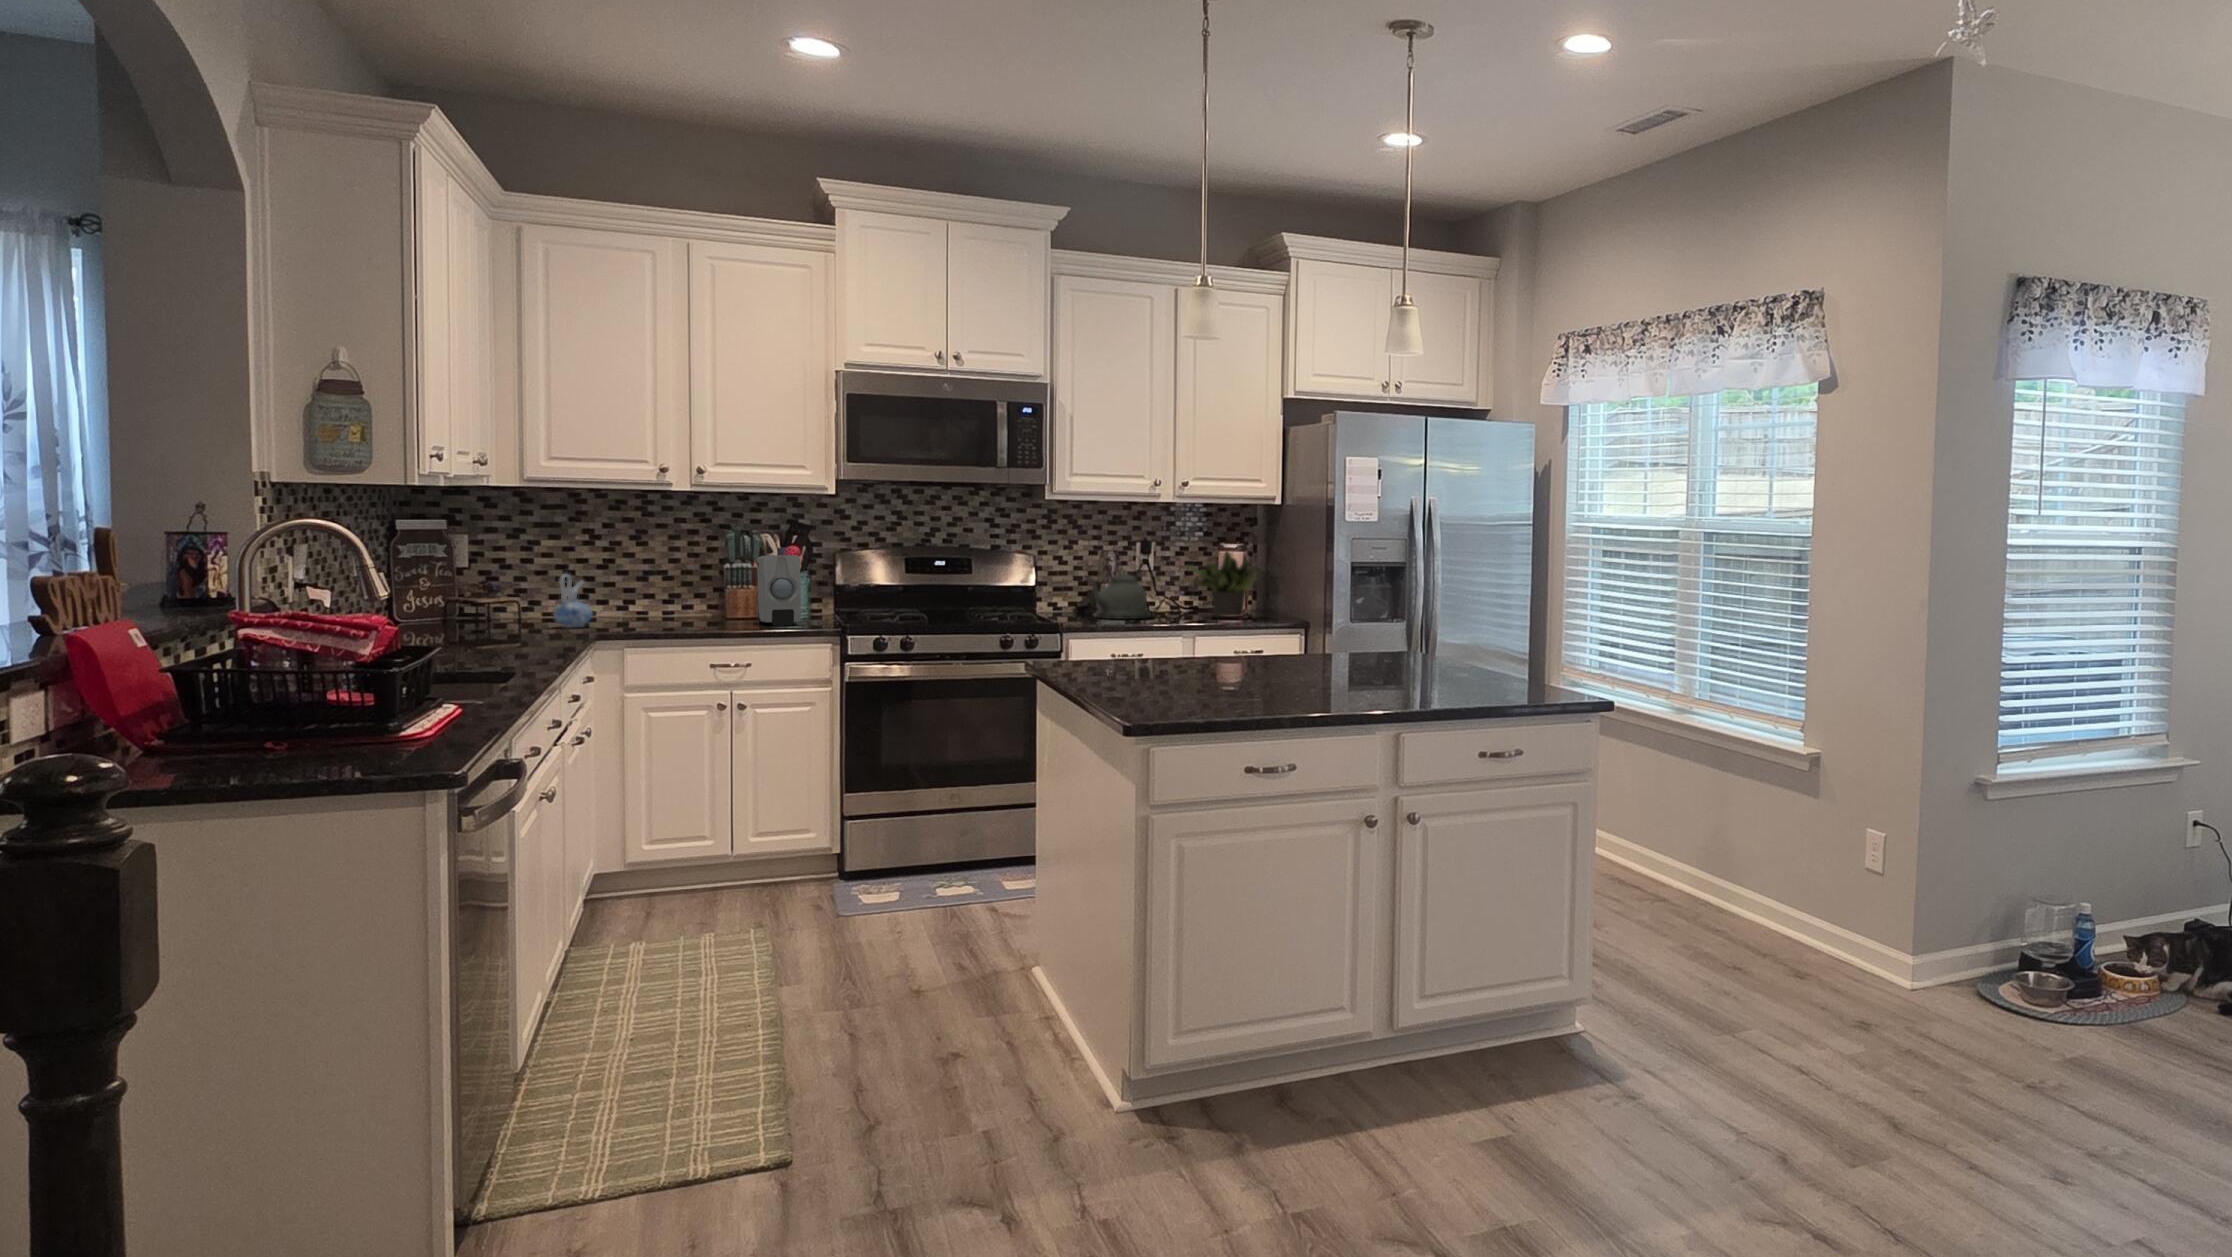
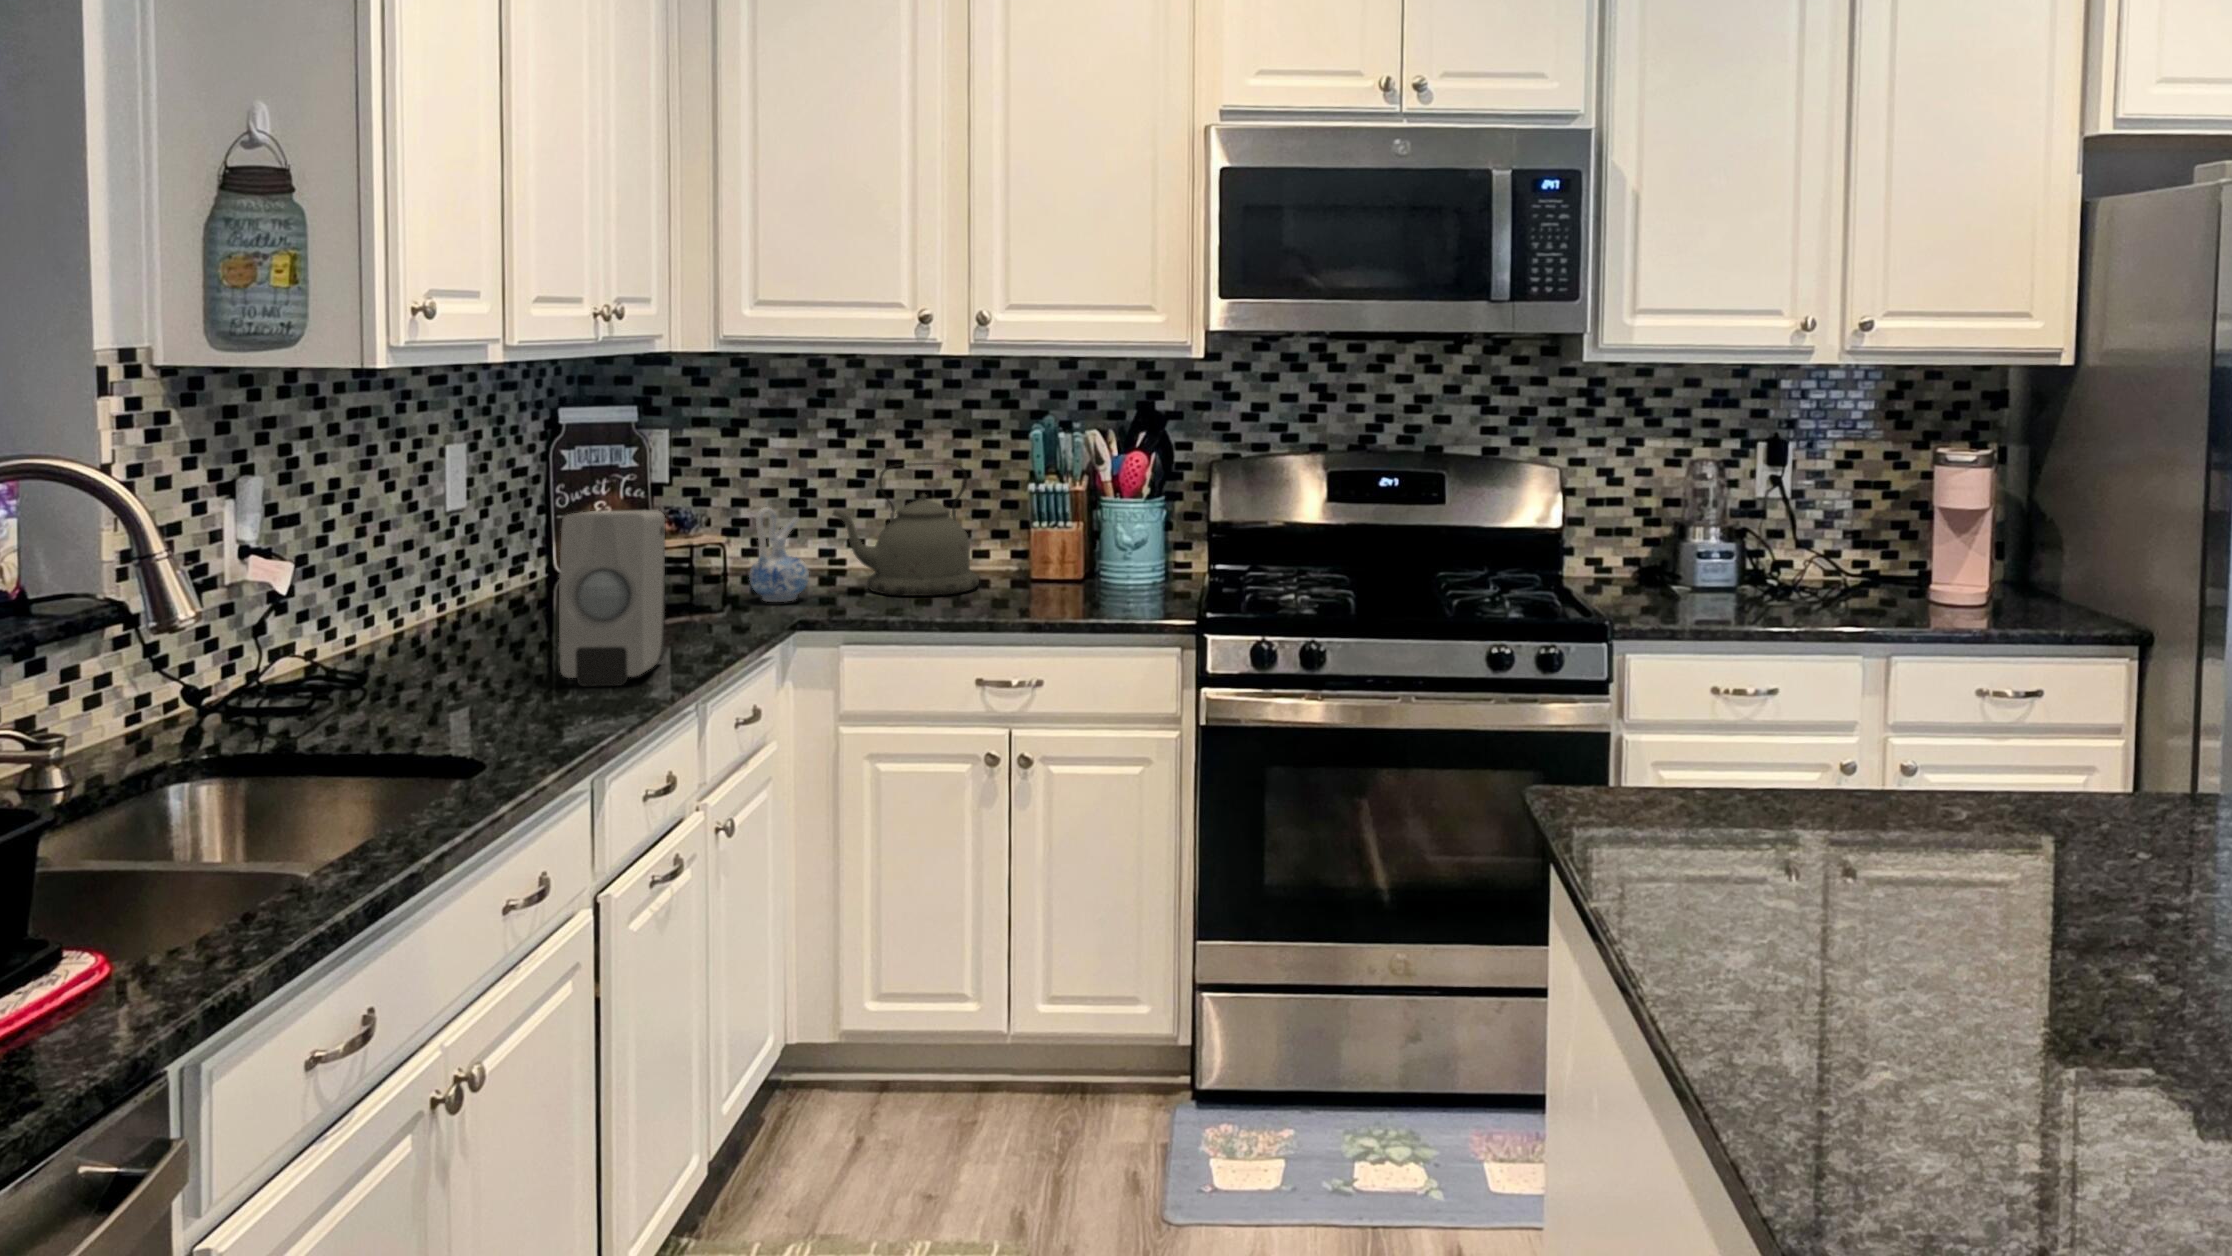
potted plant: present [1186,551,1258,617] -> none [1864,463,2036,617]
soap dispenser: present [757,555,801,626] -> present [559,510,666,686]
kettle: present [1088,556,1151,619] -> present [833,462,979,596]

